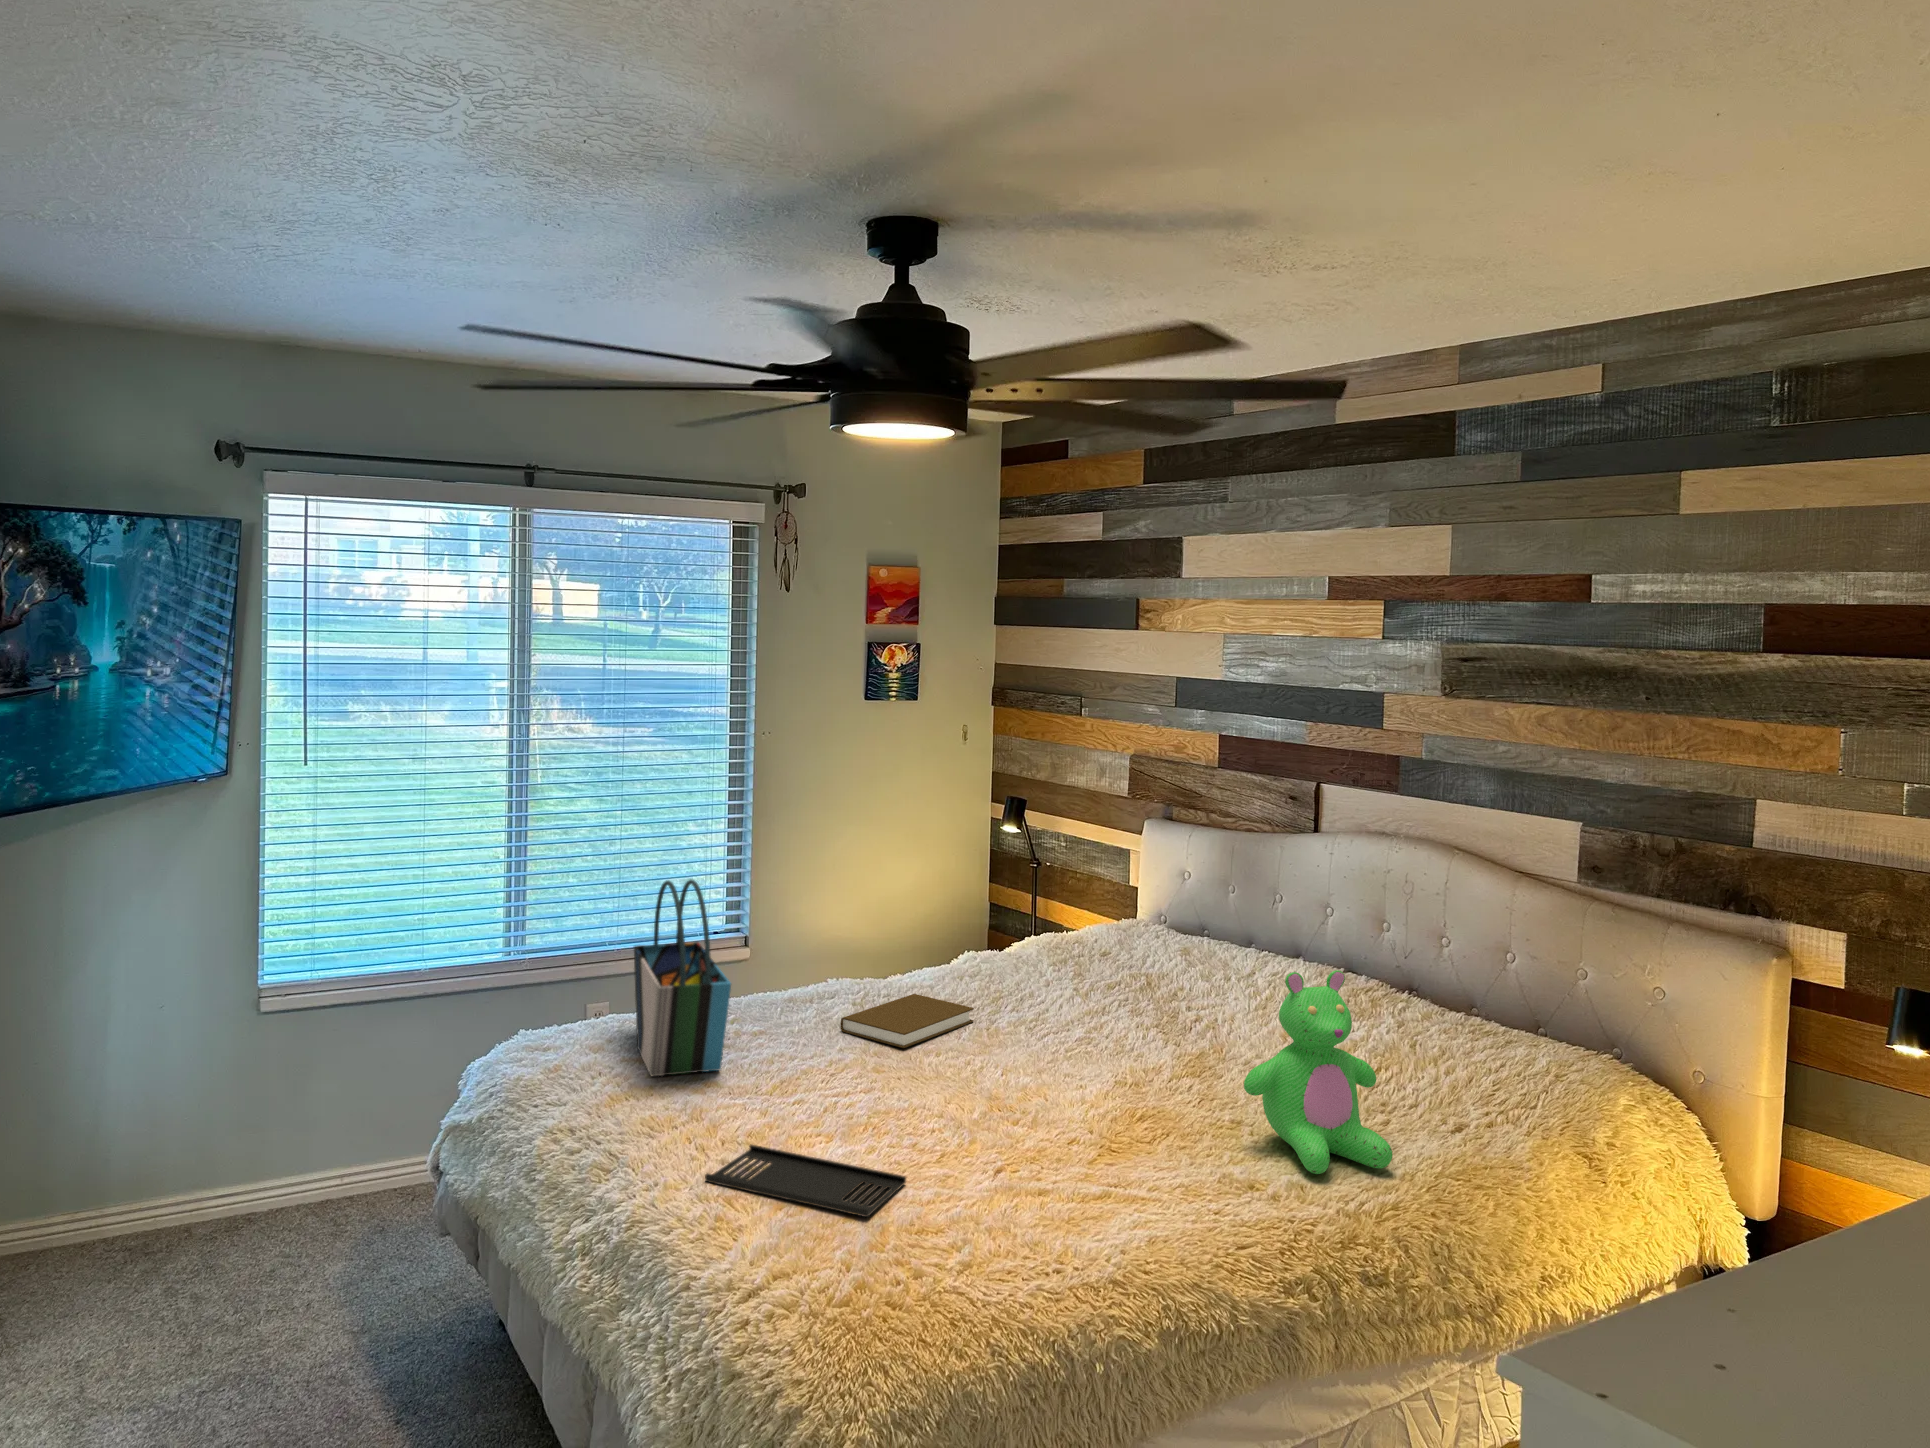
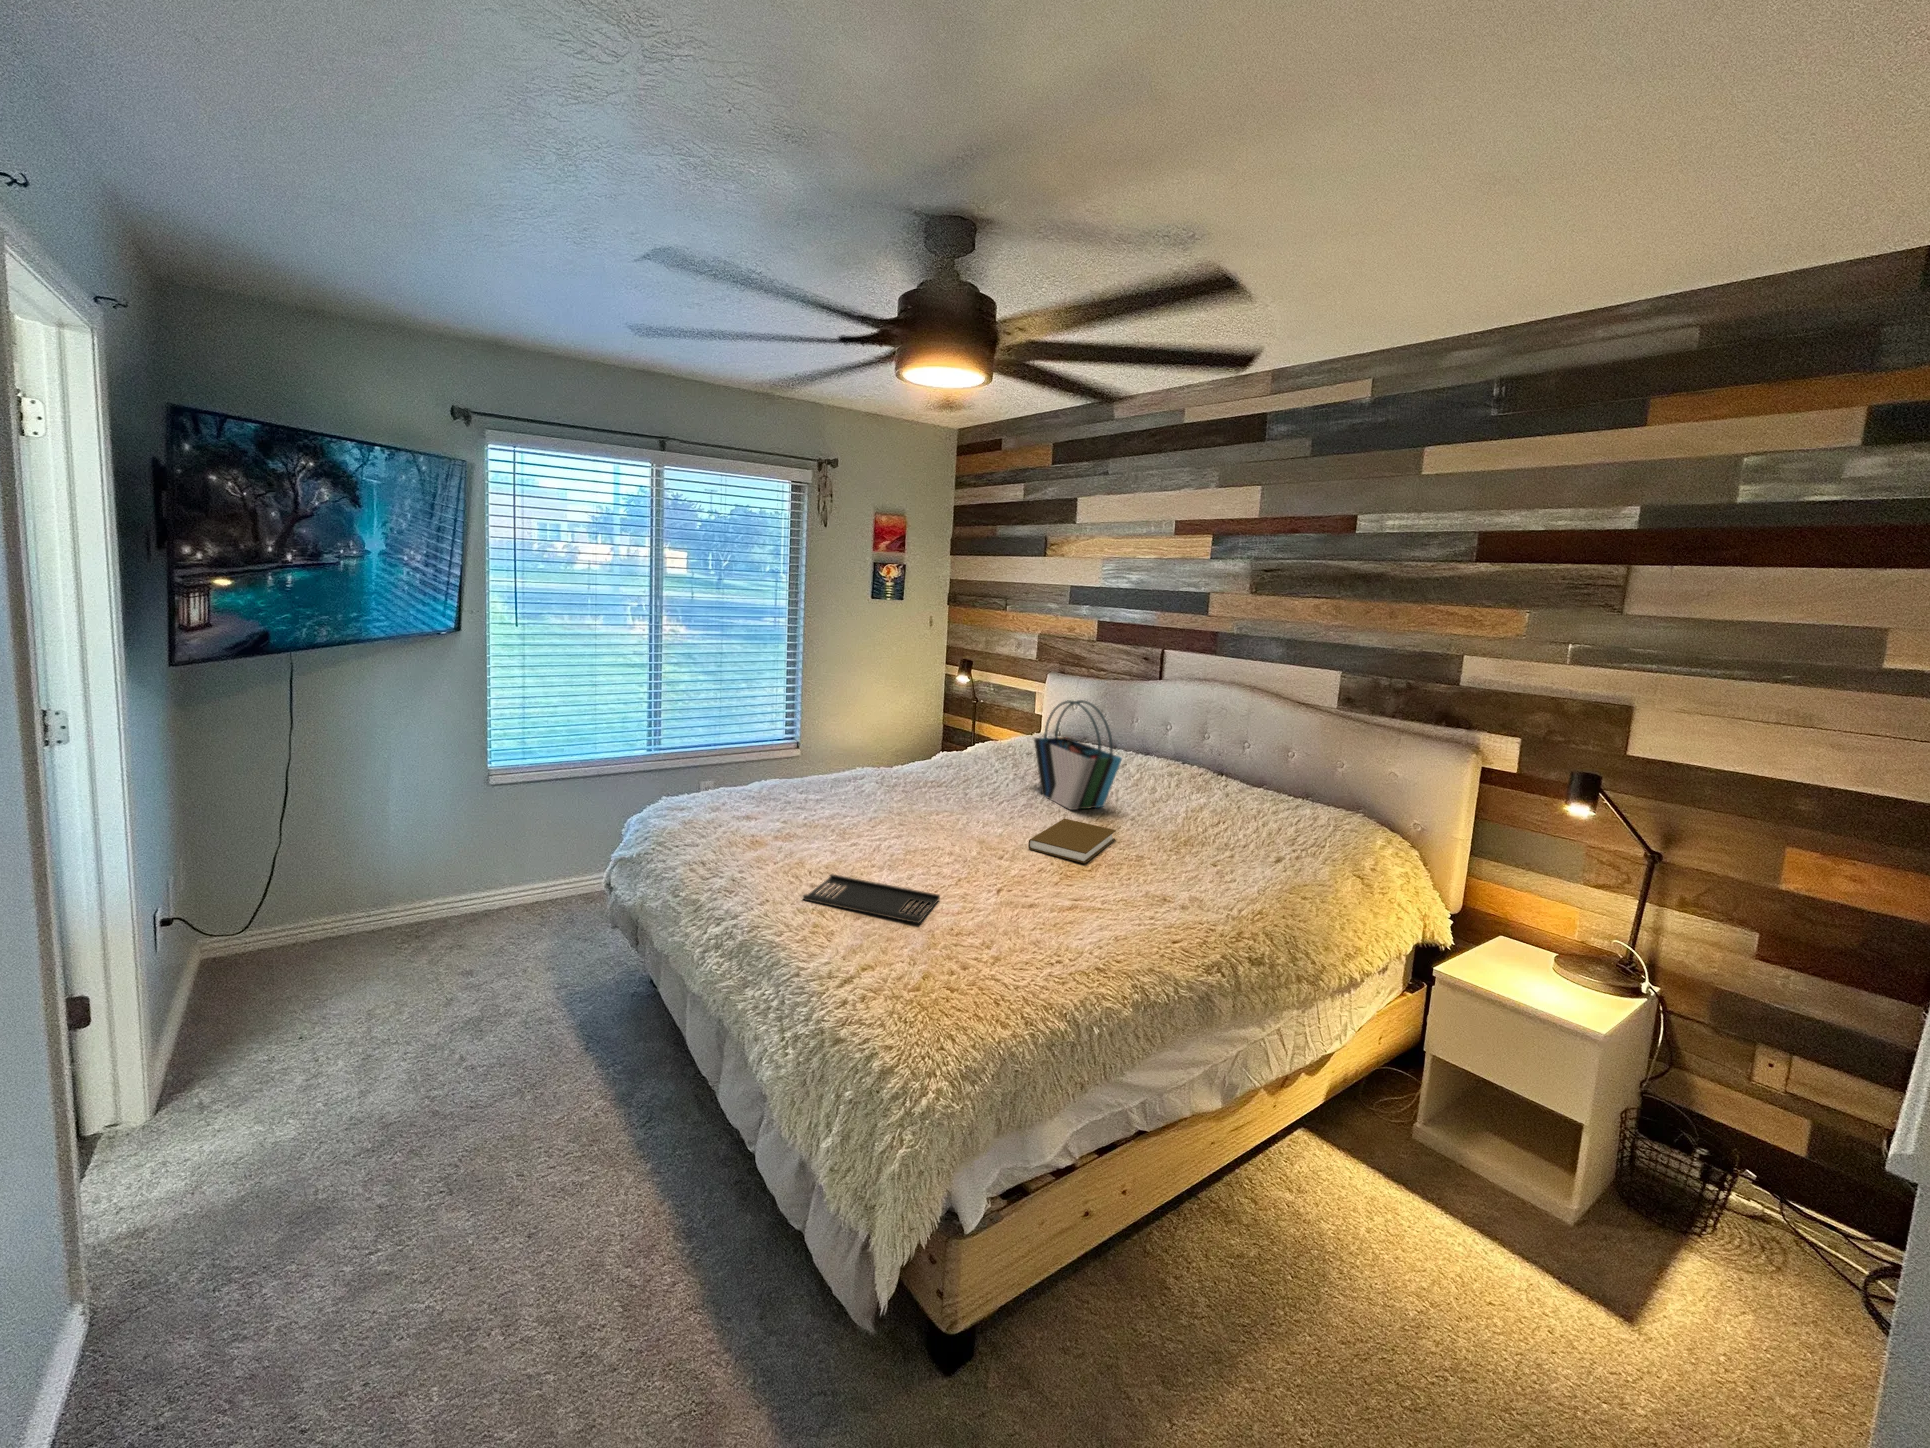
tote bag: present [634,880,731,1076] -> present [1034,700,1122,810]
teddy bear: present [1244,970,1392,1174] -> none [1152,761,1248,890]
book: present [840,994,974,1048] -> present [1028,819,1116,863]

